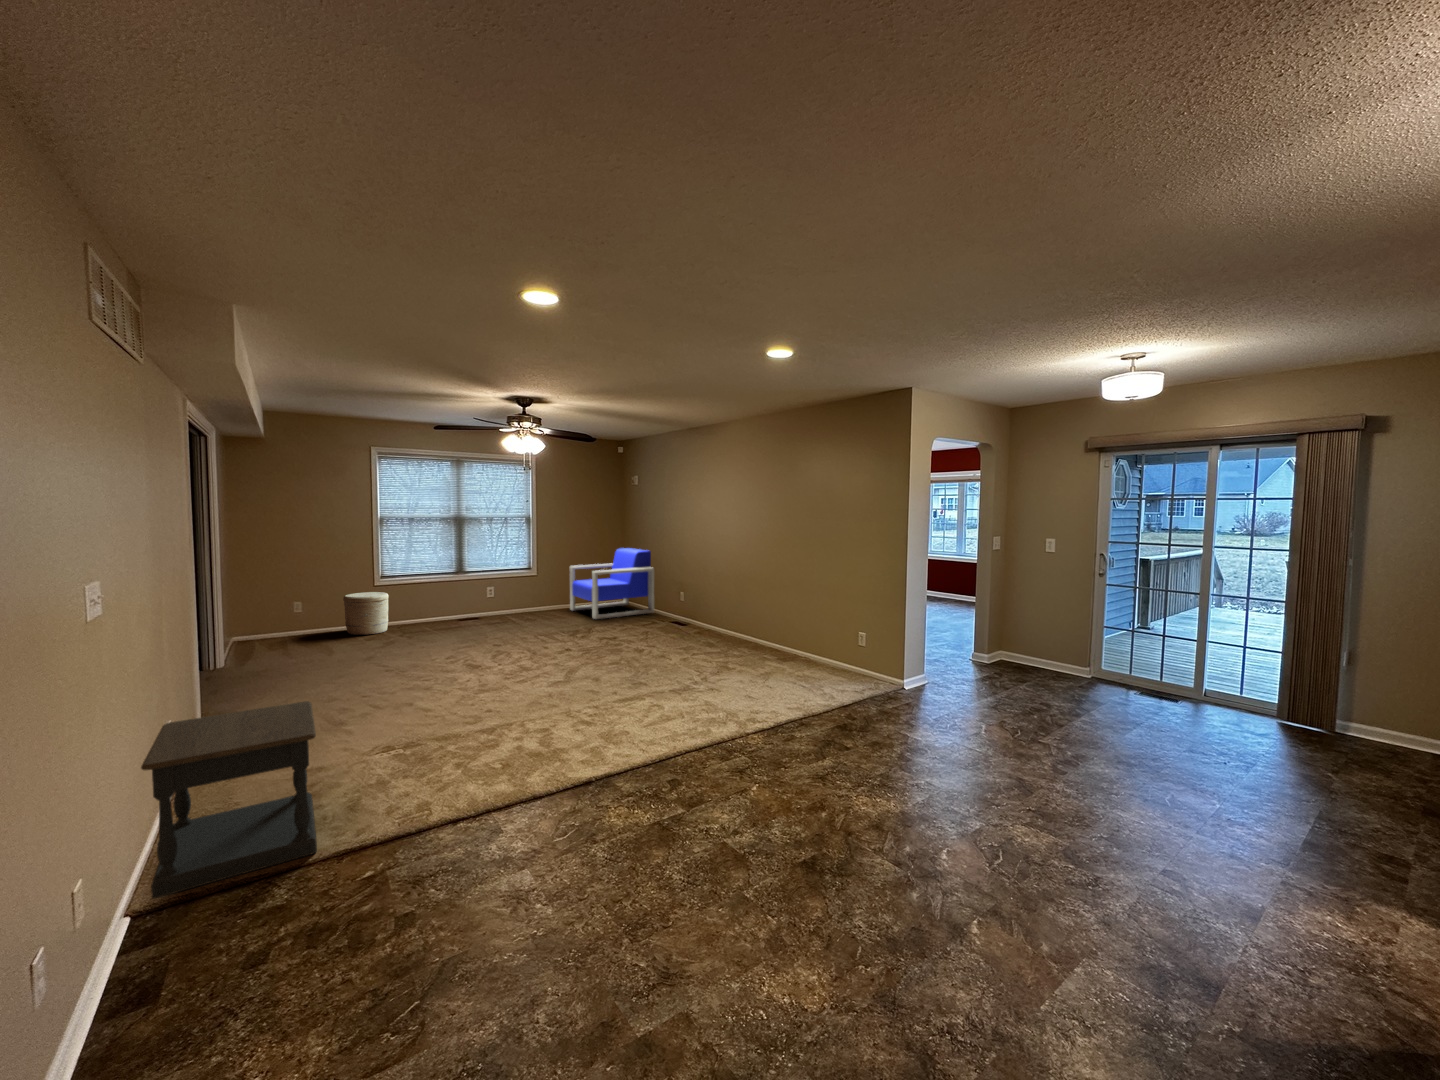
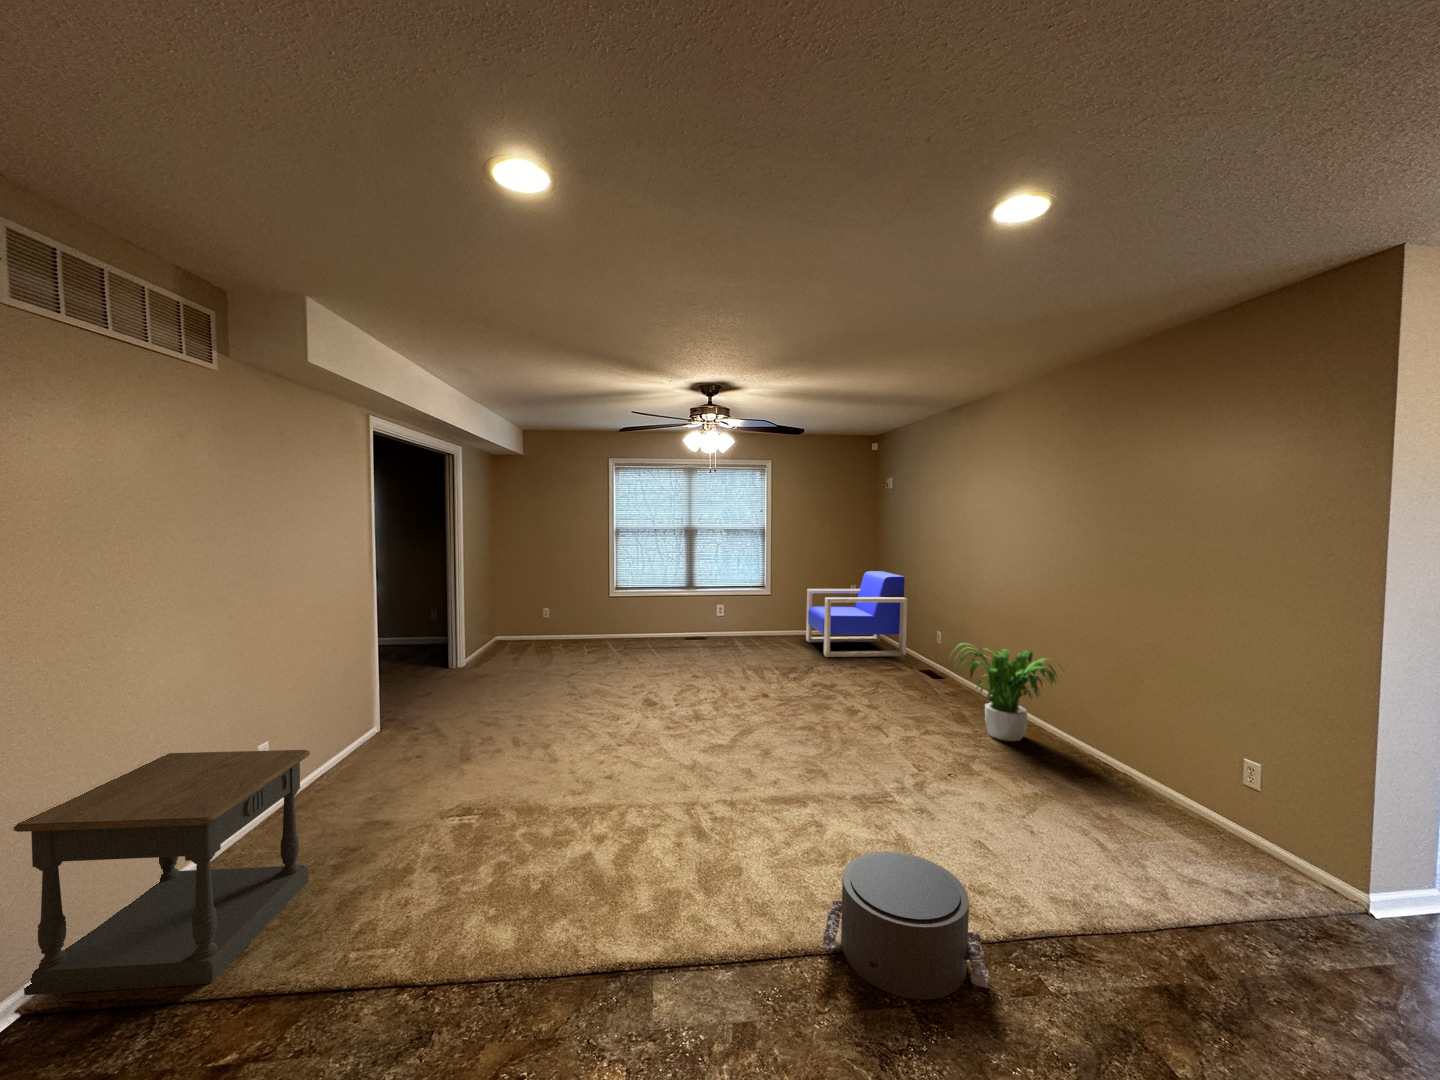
potted plant: none [703,591,775,651] -> present [955,643,1056,741]
woven basket: present [343,592,389,635] -> none [575,603,615,647]
pouf: none [691,696,775,754] -> present [823,851,988,1000]

